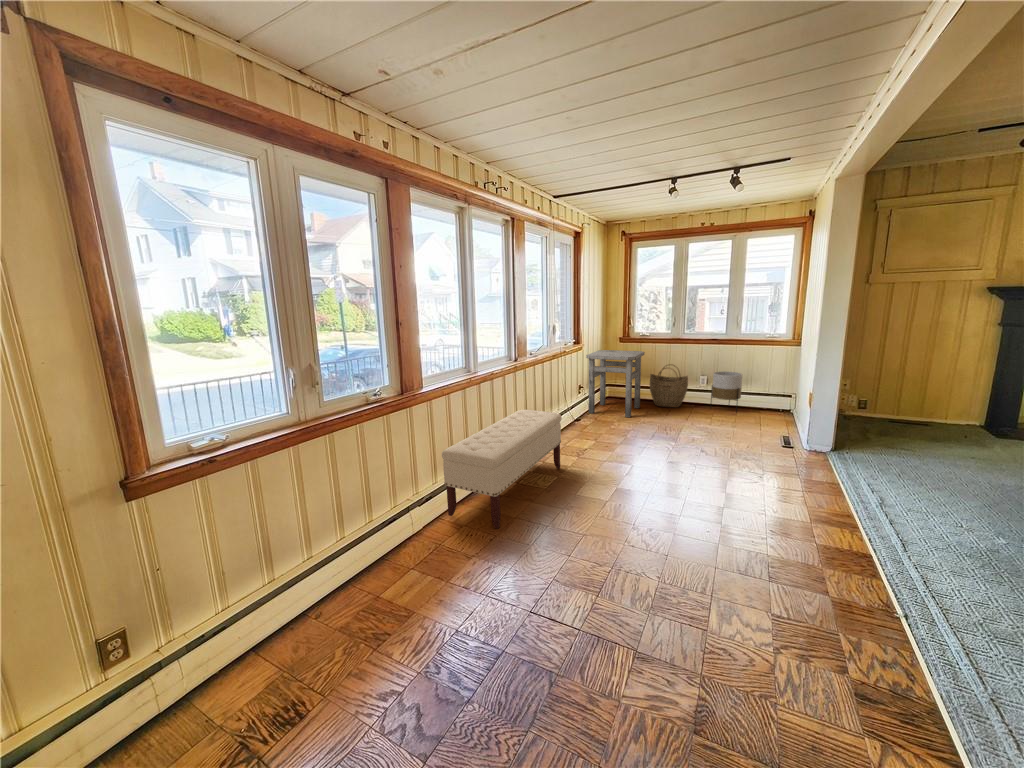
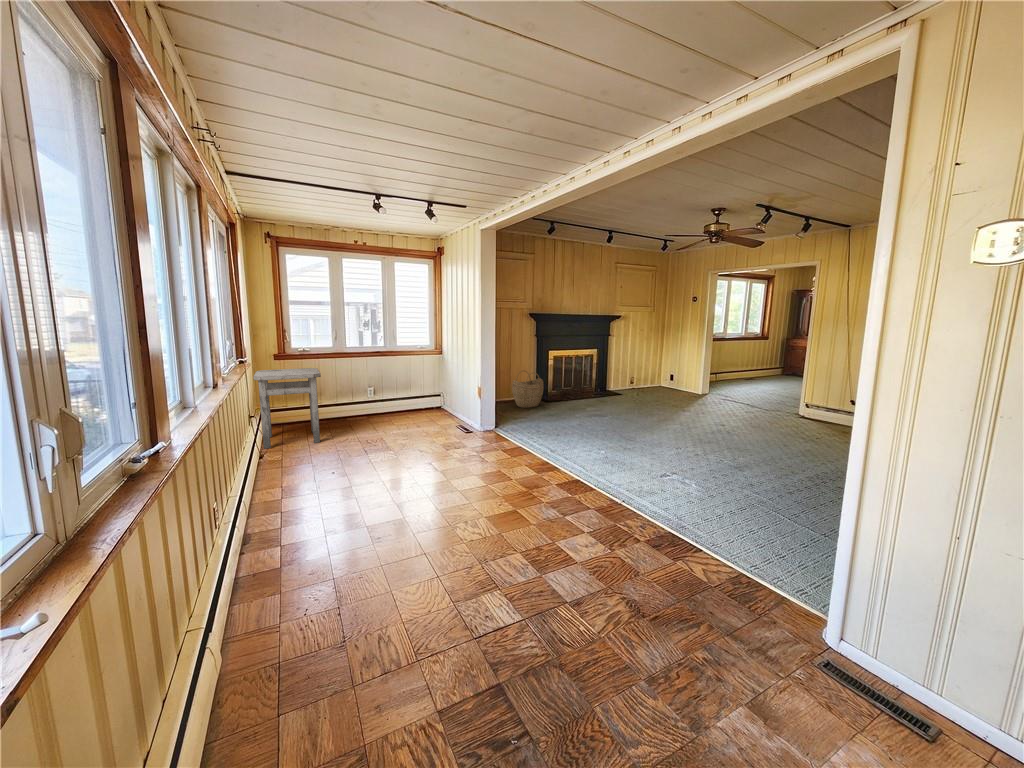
woven basket: present [650,364,688,407] -> present [512,371,543,408]
planter: present [711,371,742,412] -> none [383,382,408,419]
bench: present [442,410,562,529] -> none [216,443,330,629]

